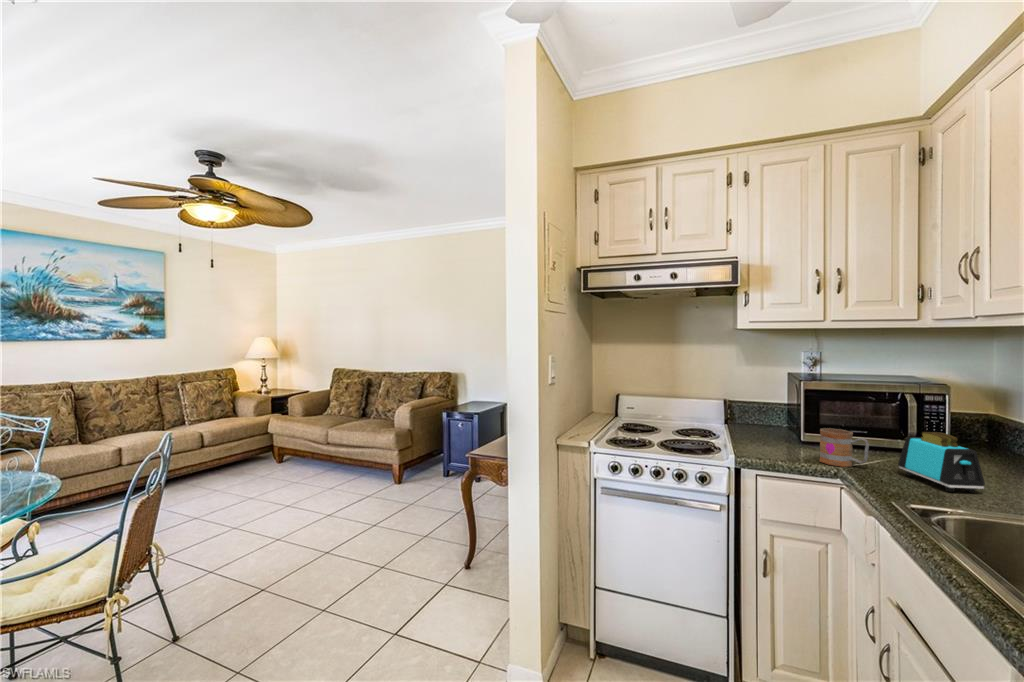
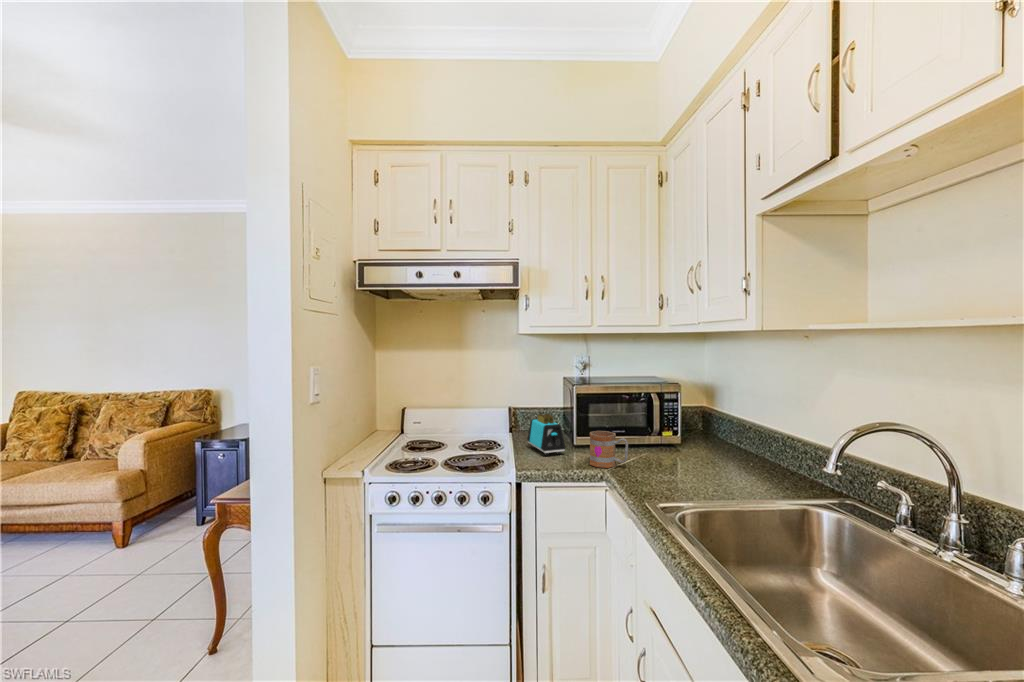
toaster: present [898,432,985,493] -> present [527,414,565,456]

